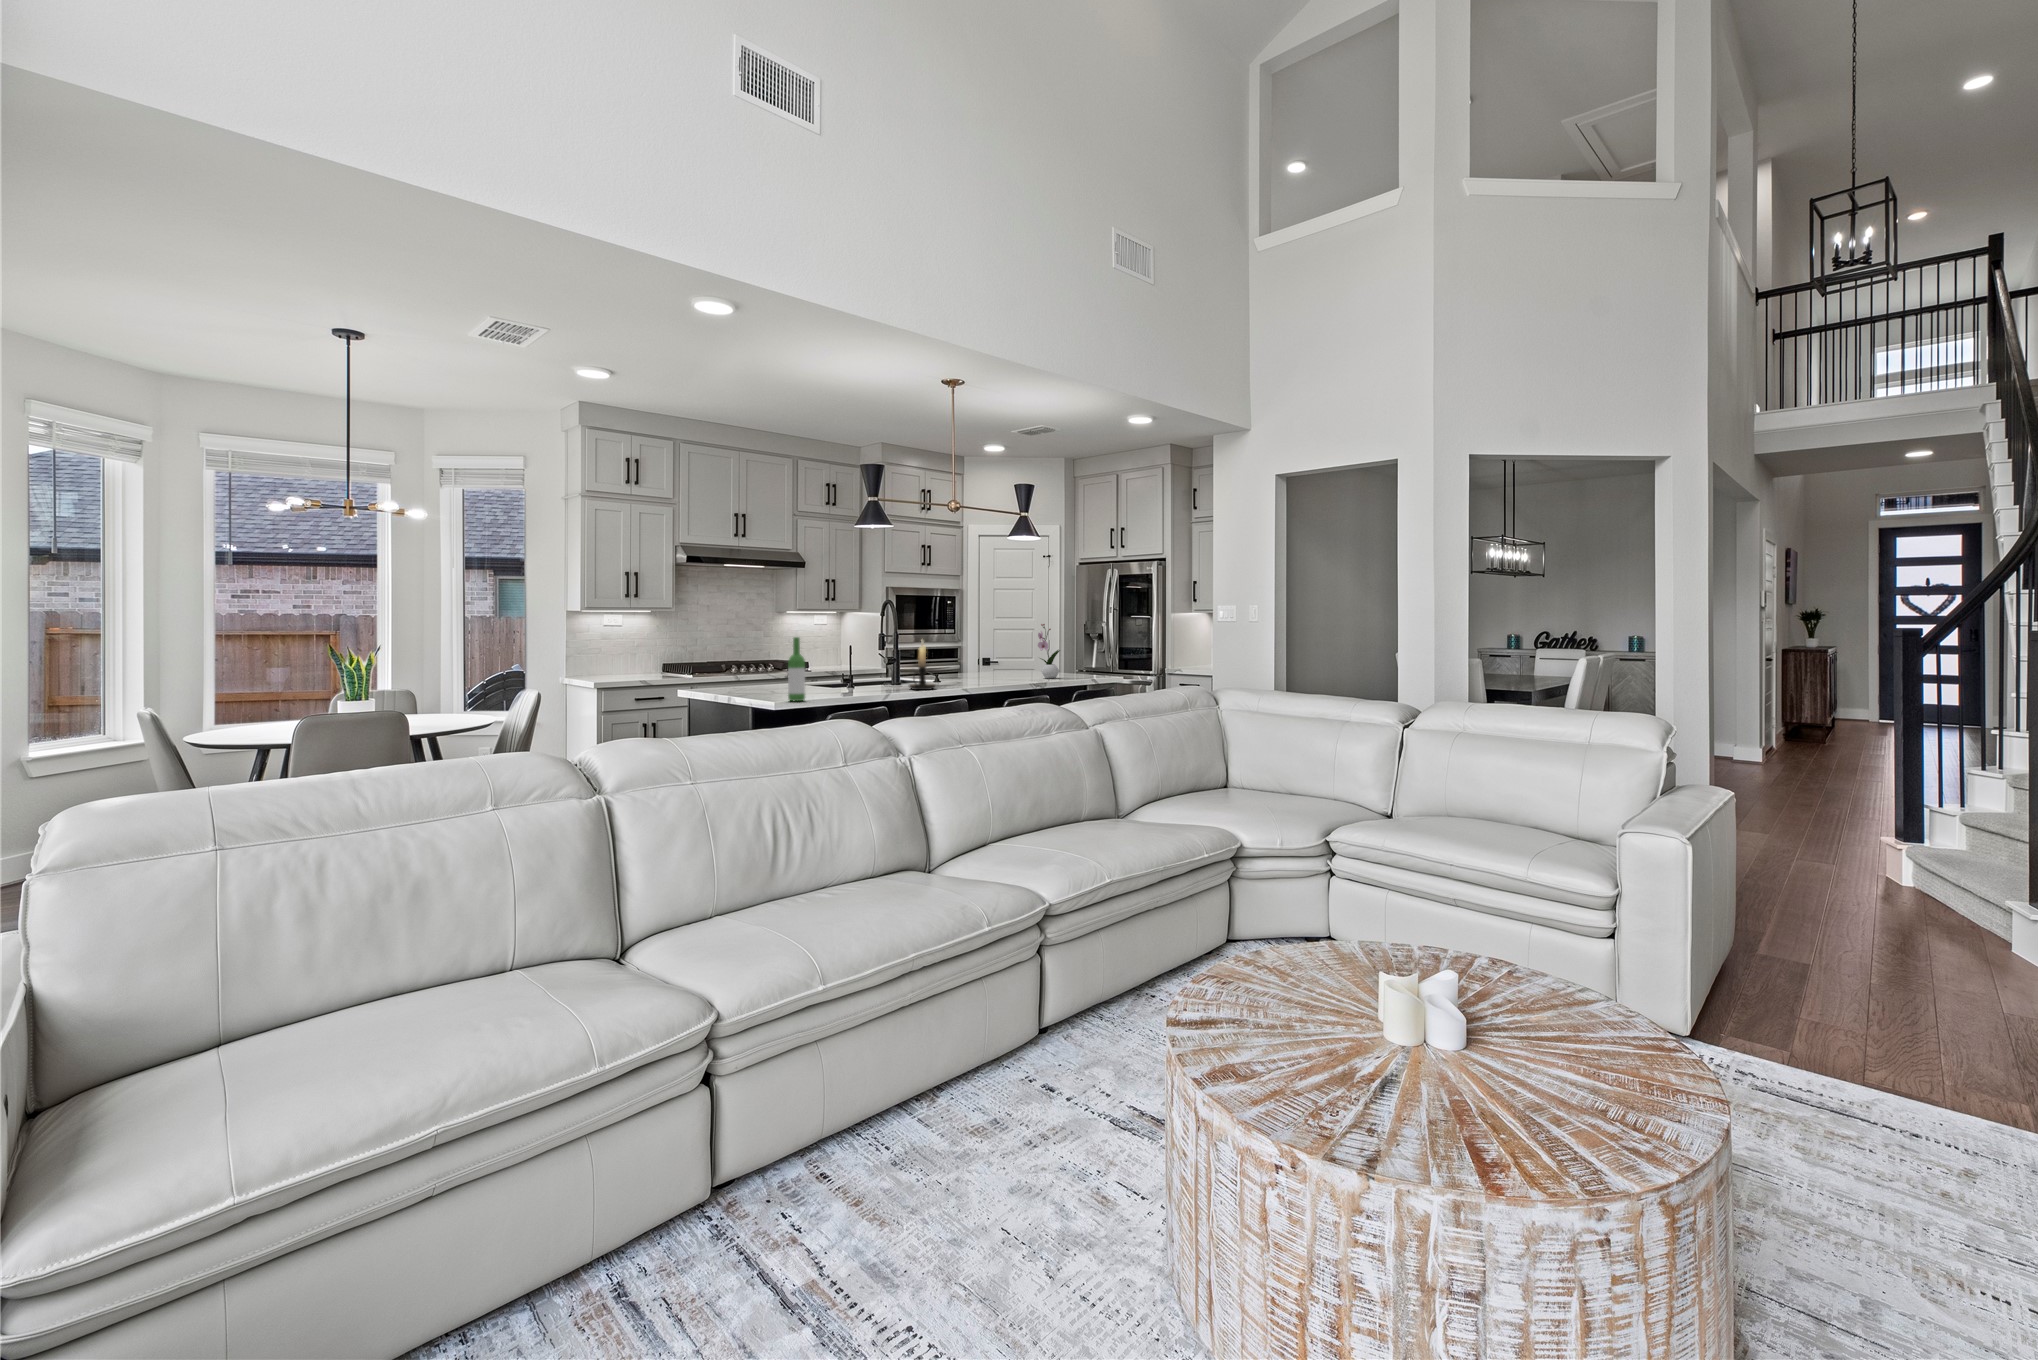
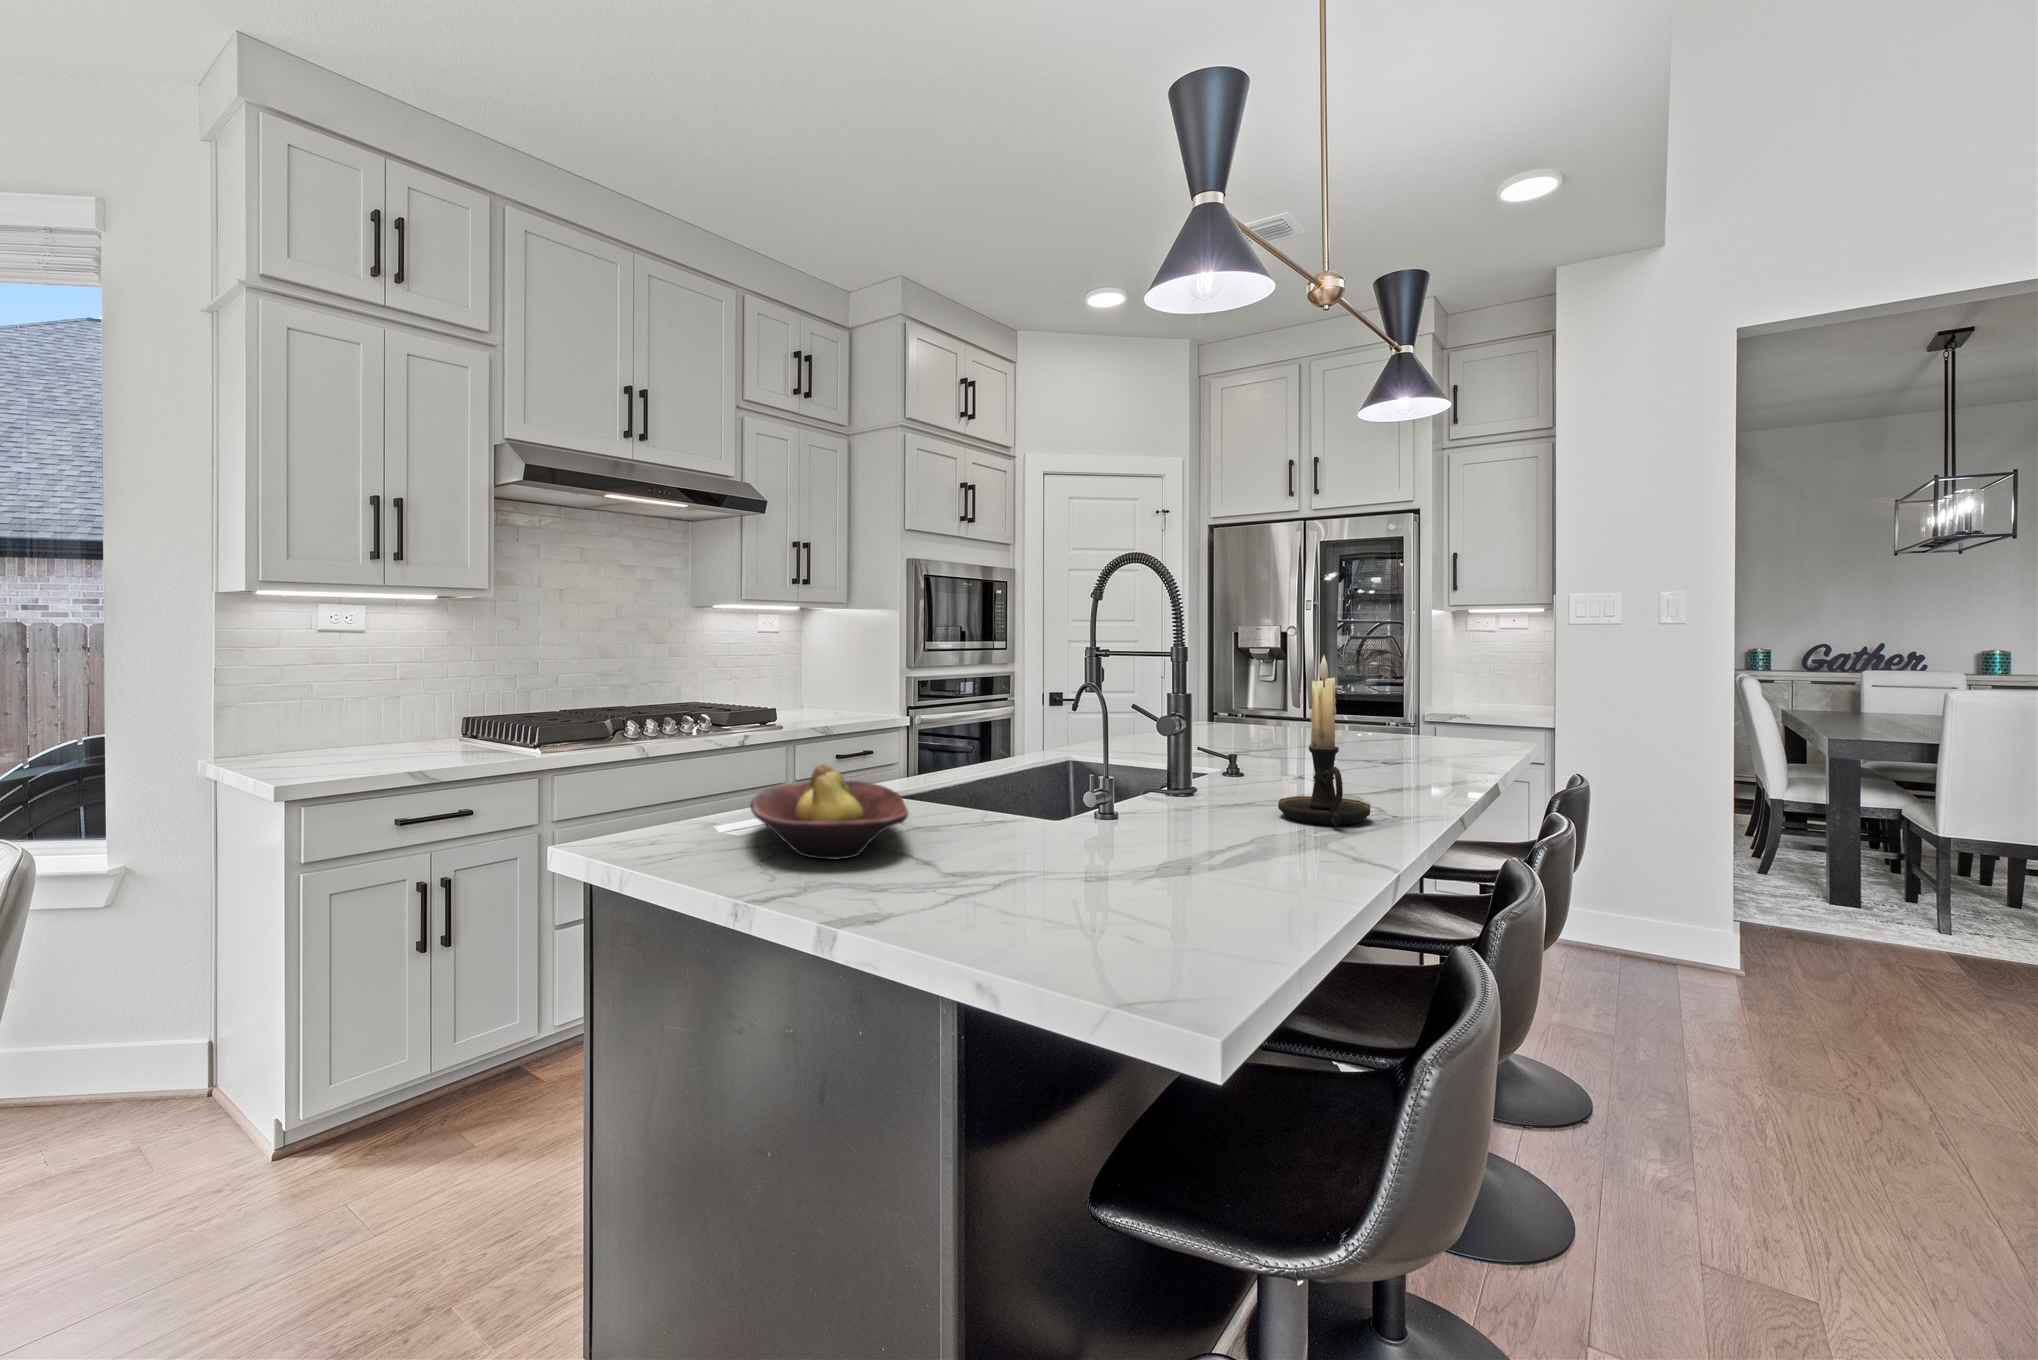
flower arrangement: present [1038,624,1060,678] -> none [1382,621,1449,752]
wine bottle: present [788,637,805,701] -> none [1137,651,1221,982]
fruit bowl: none [736,669,786,692] -> present [750,764,908,859]

